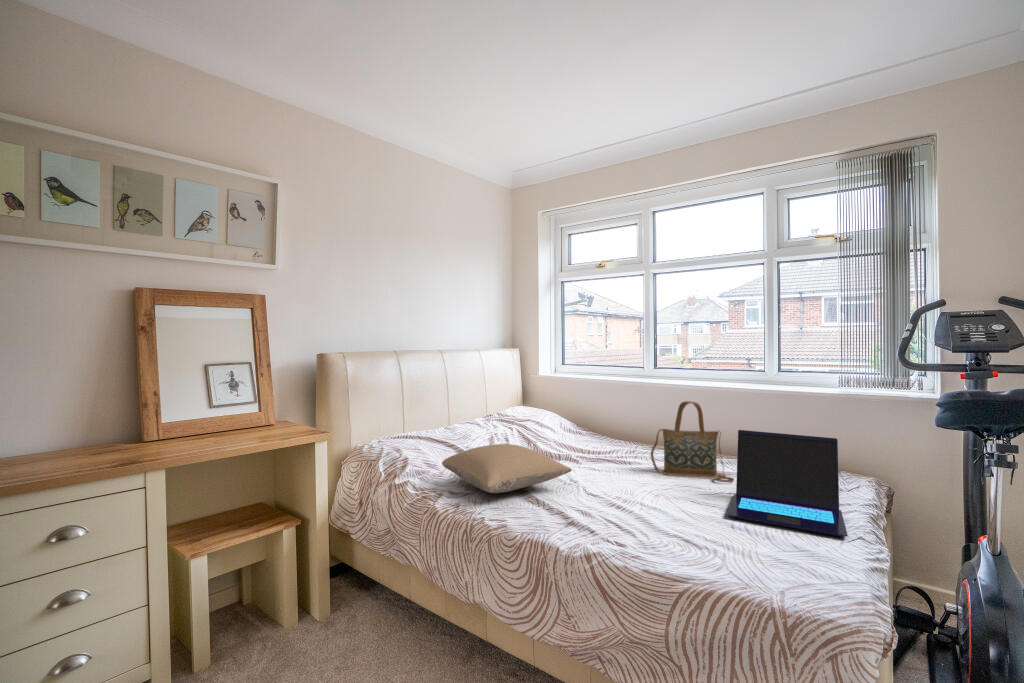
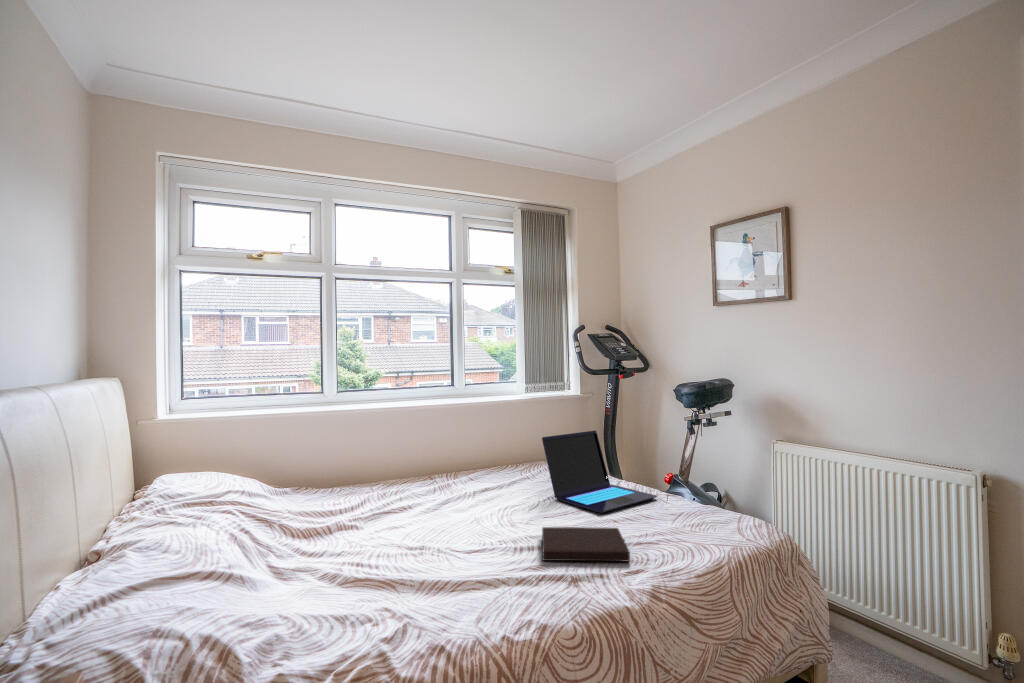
handbag: present [651,401,734,482] -> none [456,419,525,505]
pillow: present [442,444,572,493] -> none [288,516,487,612]
notebook: none [586,497,677,538] -> present [542,527,630,561]

